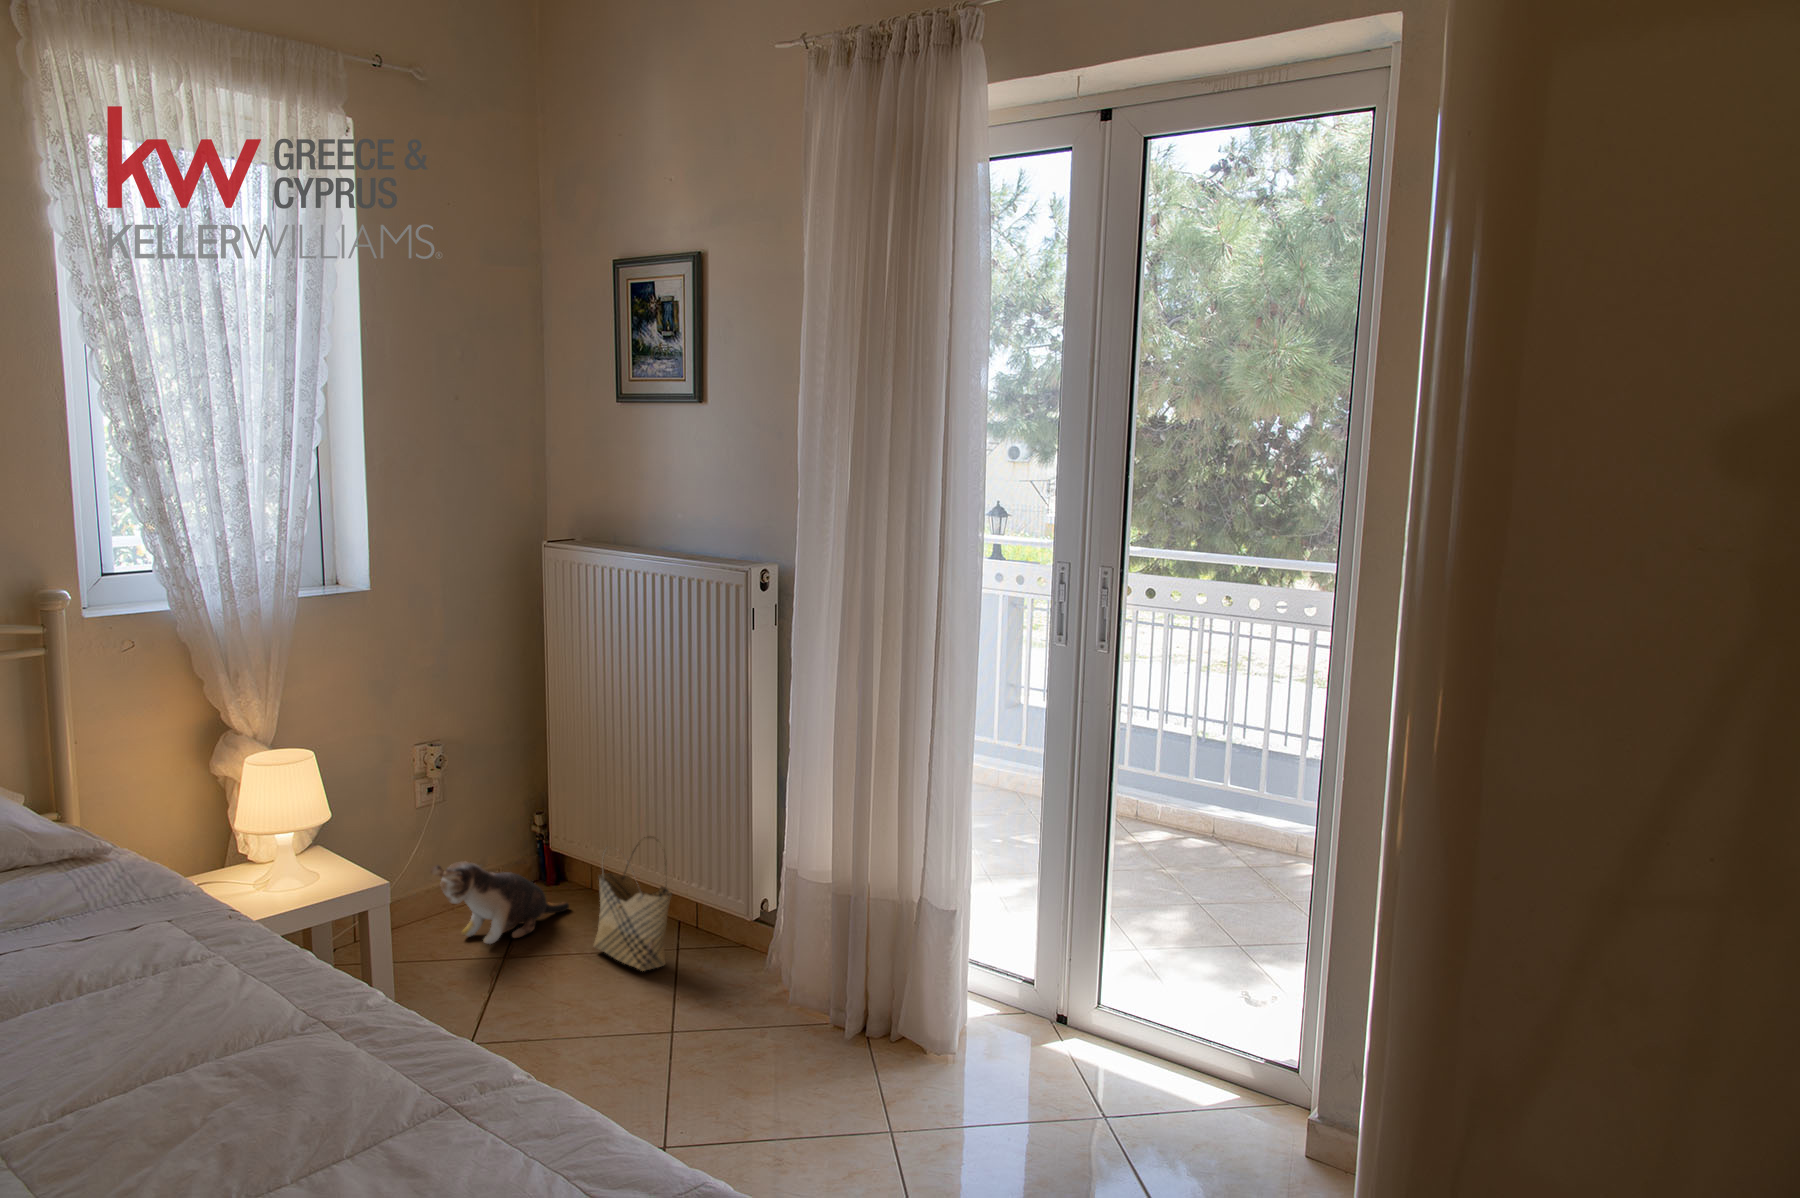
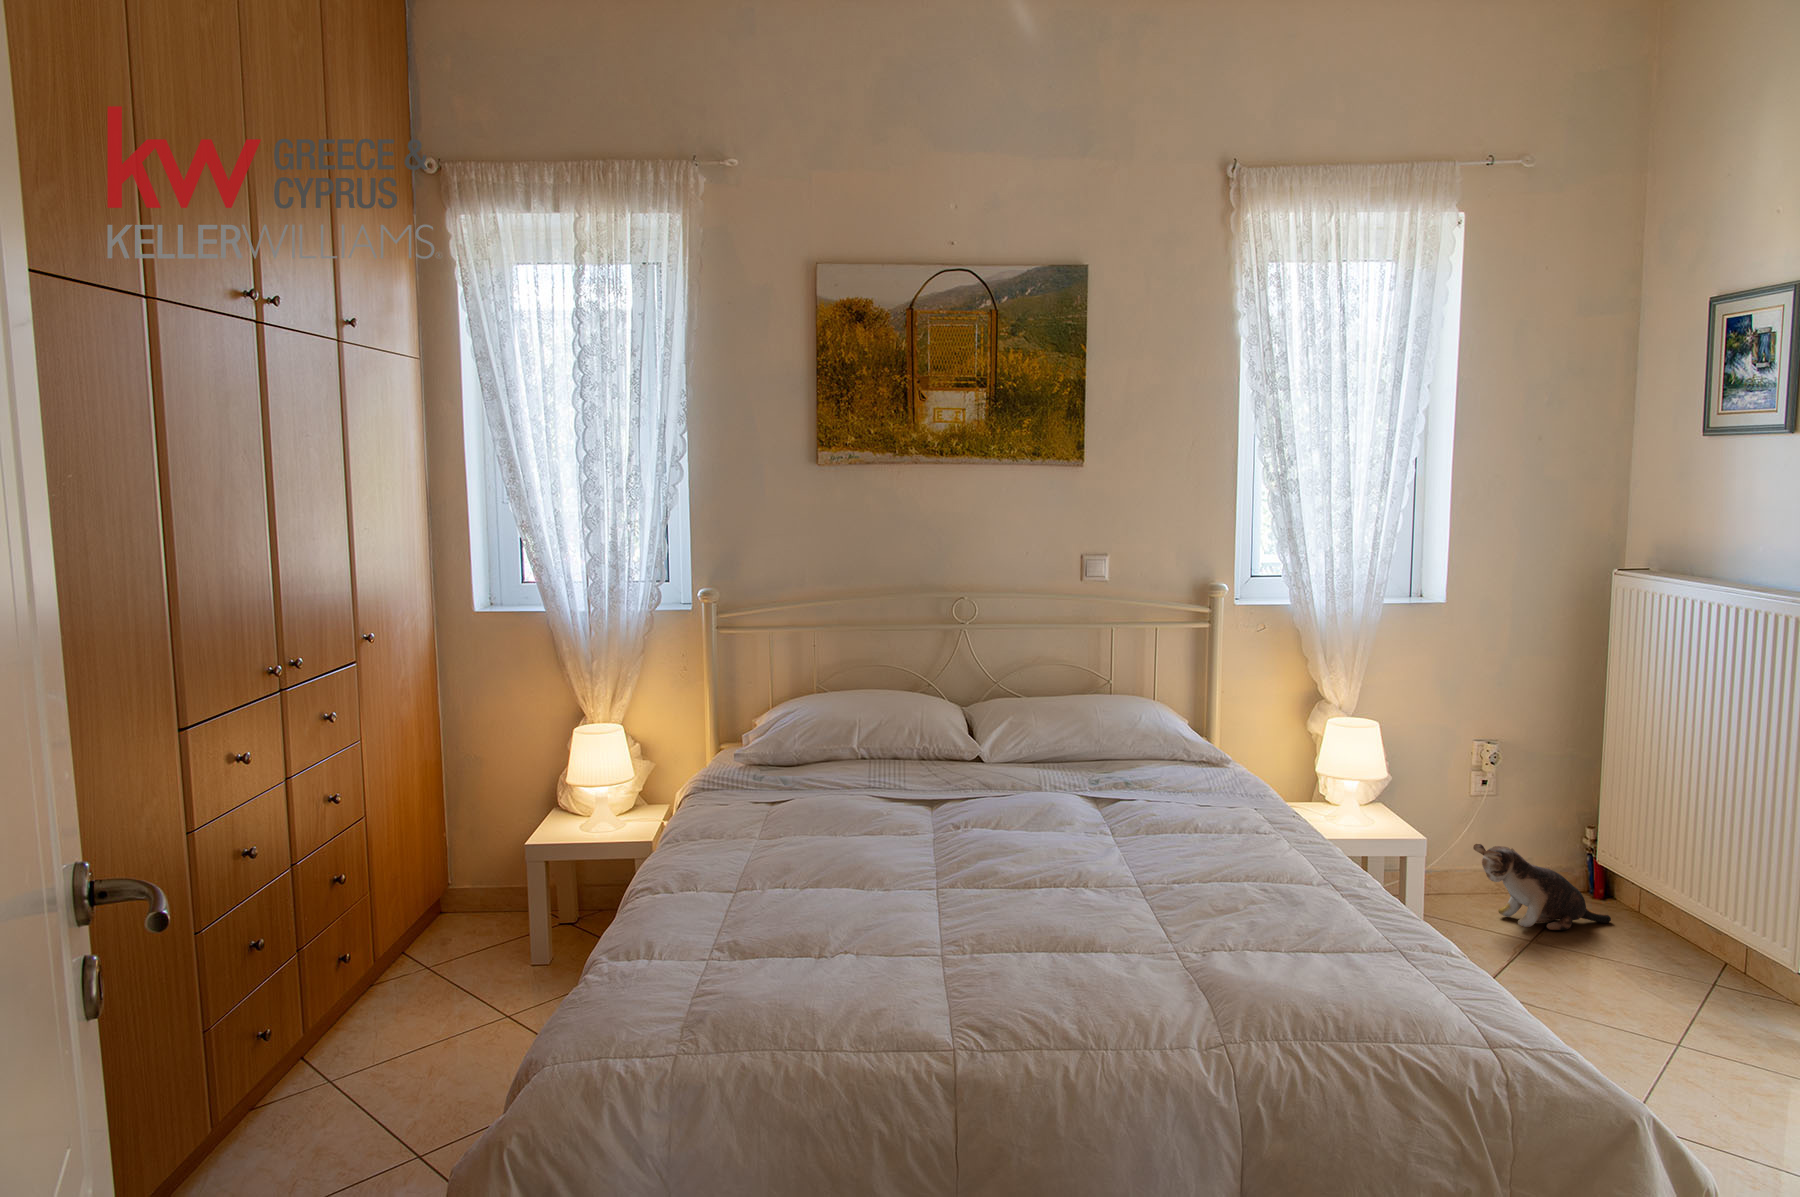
woven basket: present [594,836,672,971] -> none [1631,860,1726,995]

